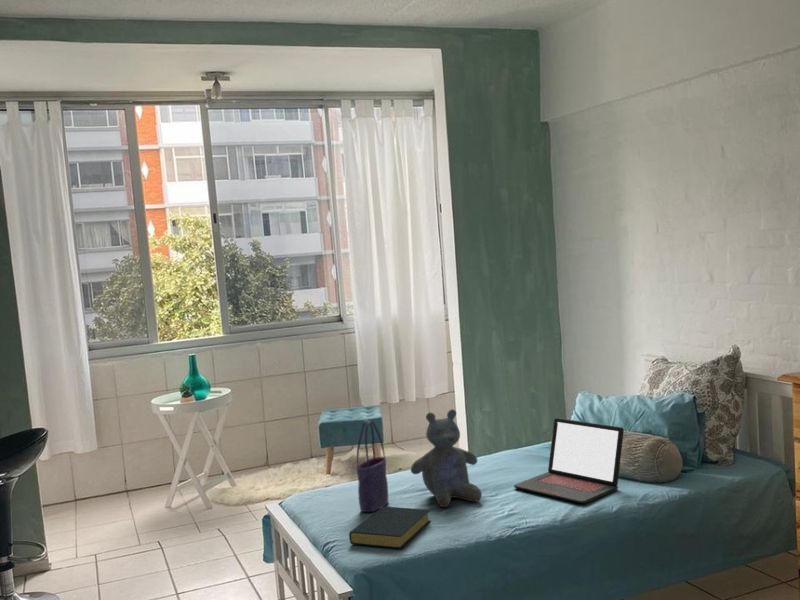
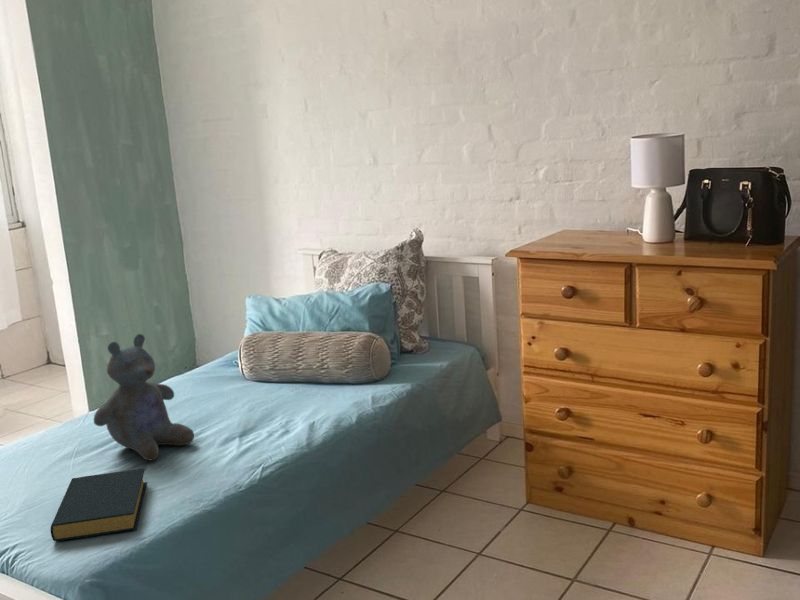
laptop: present [514,418,624,503] -> none [221,328,340,421]
tote bag: present [357,420,388,512] -> none [20,365,66,491]

